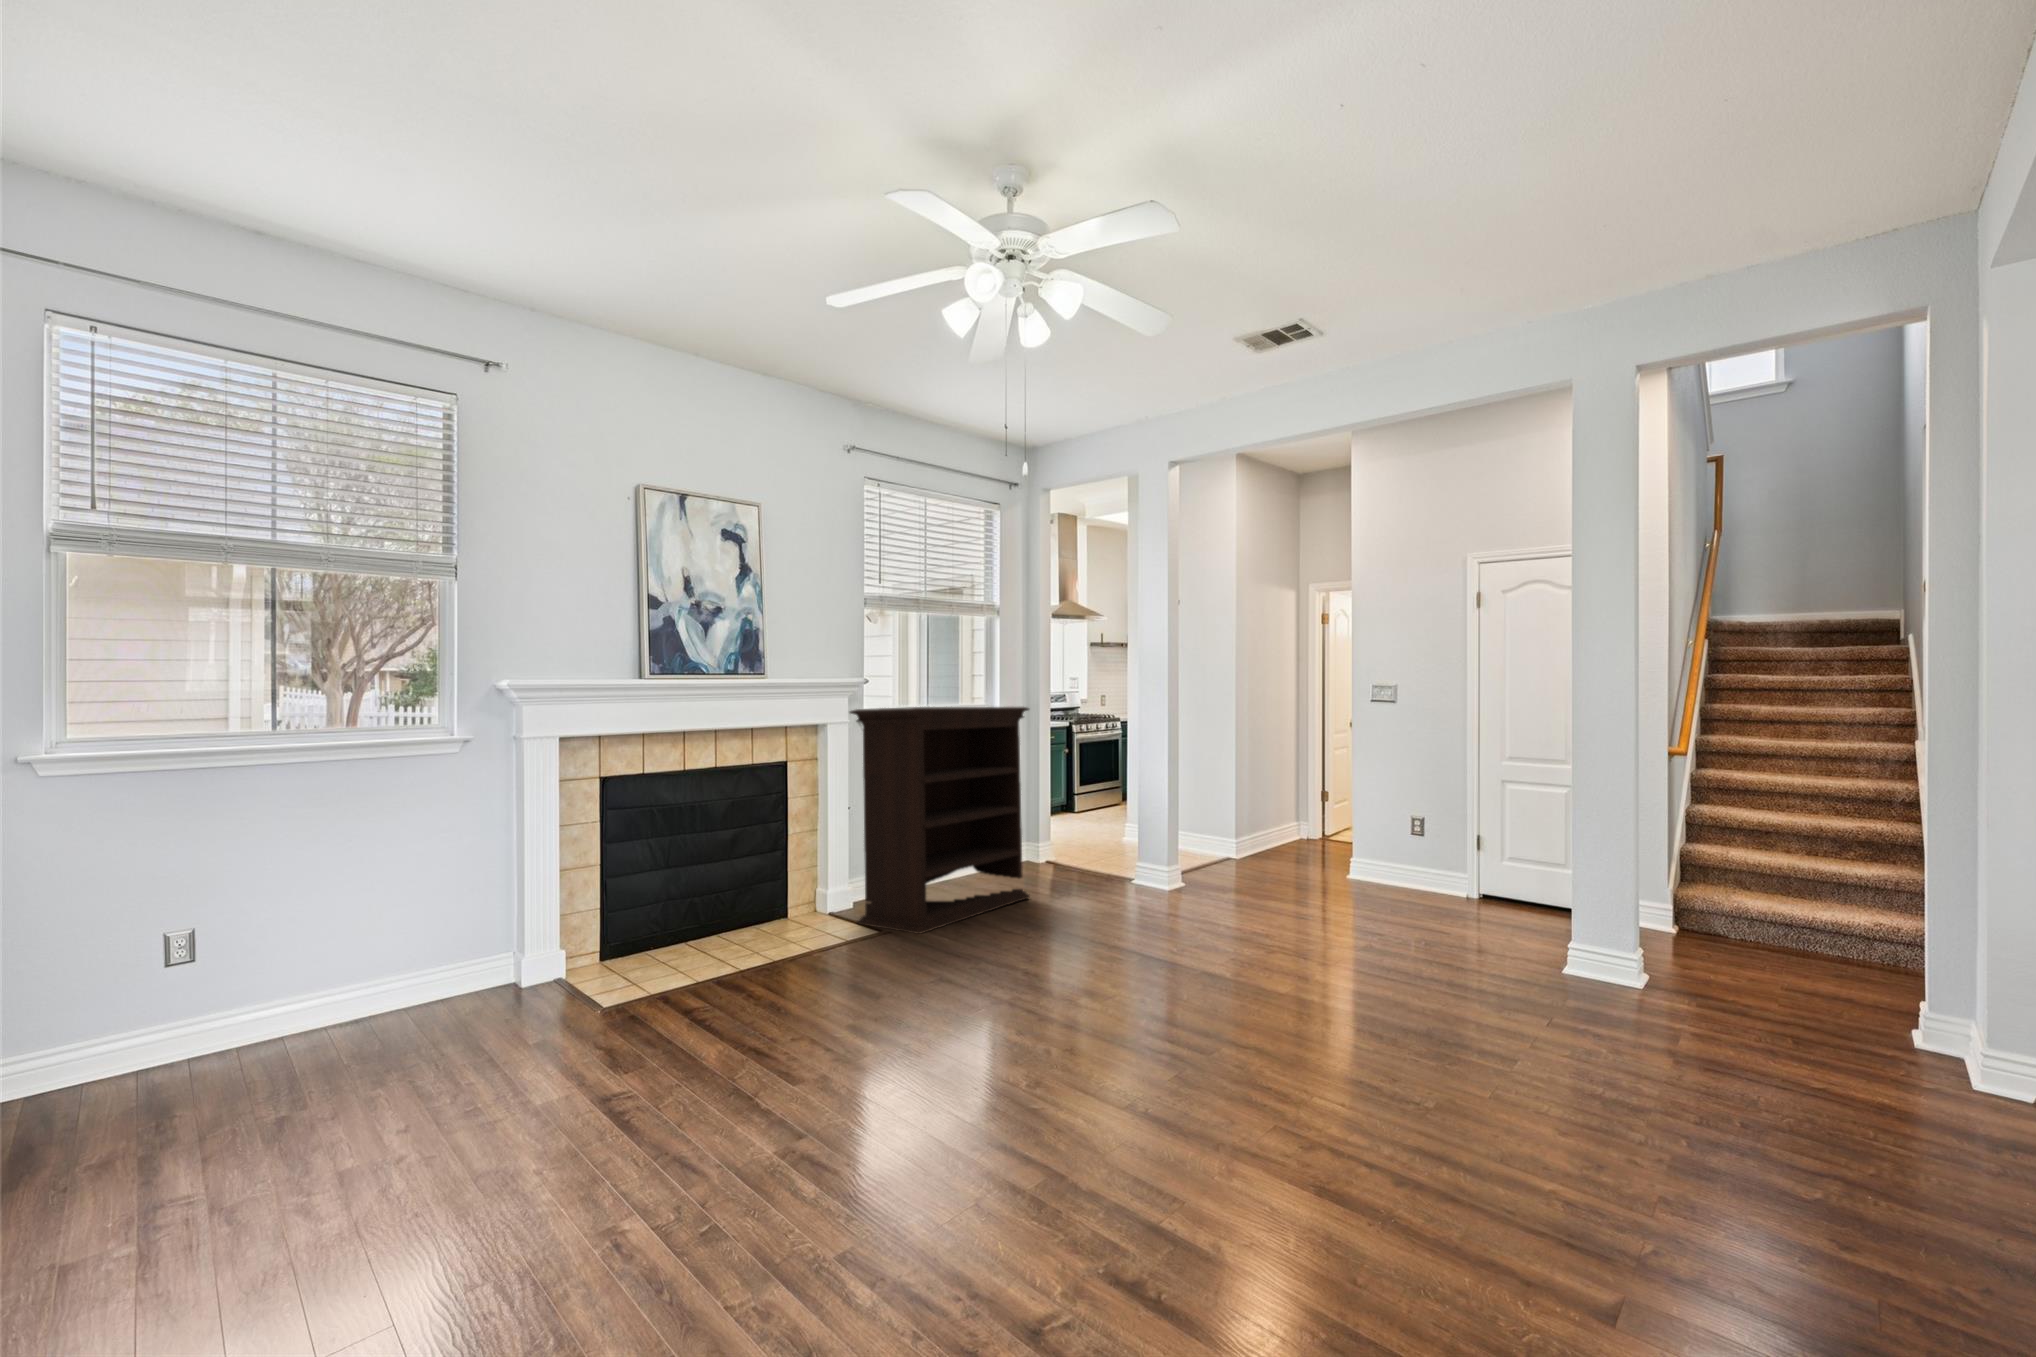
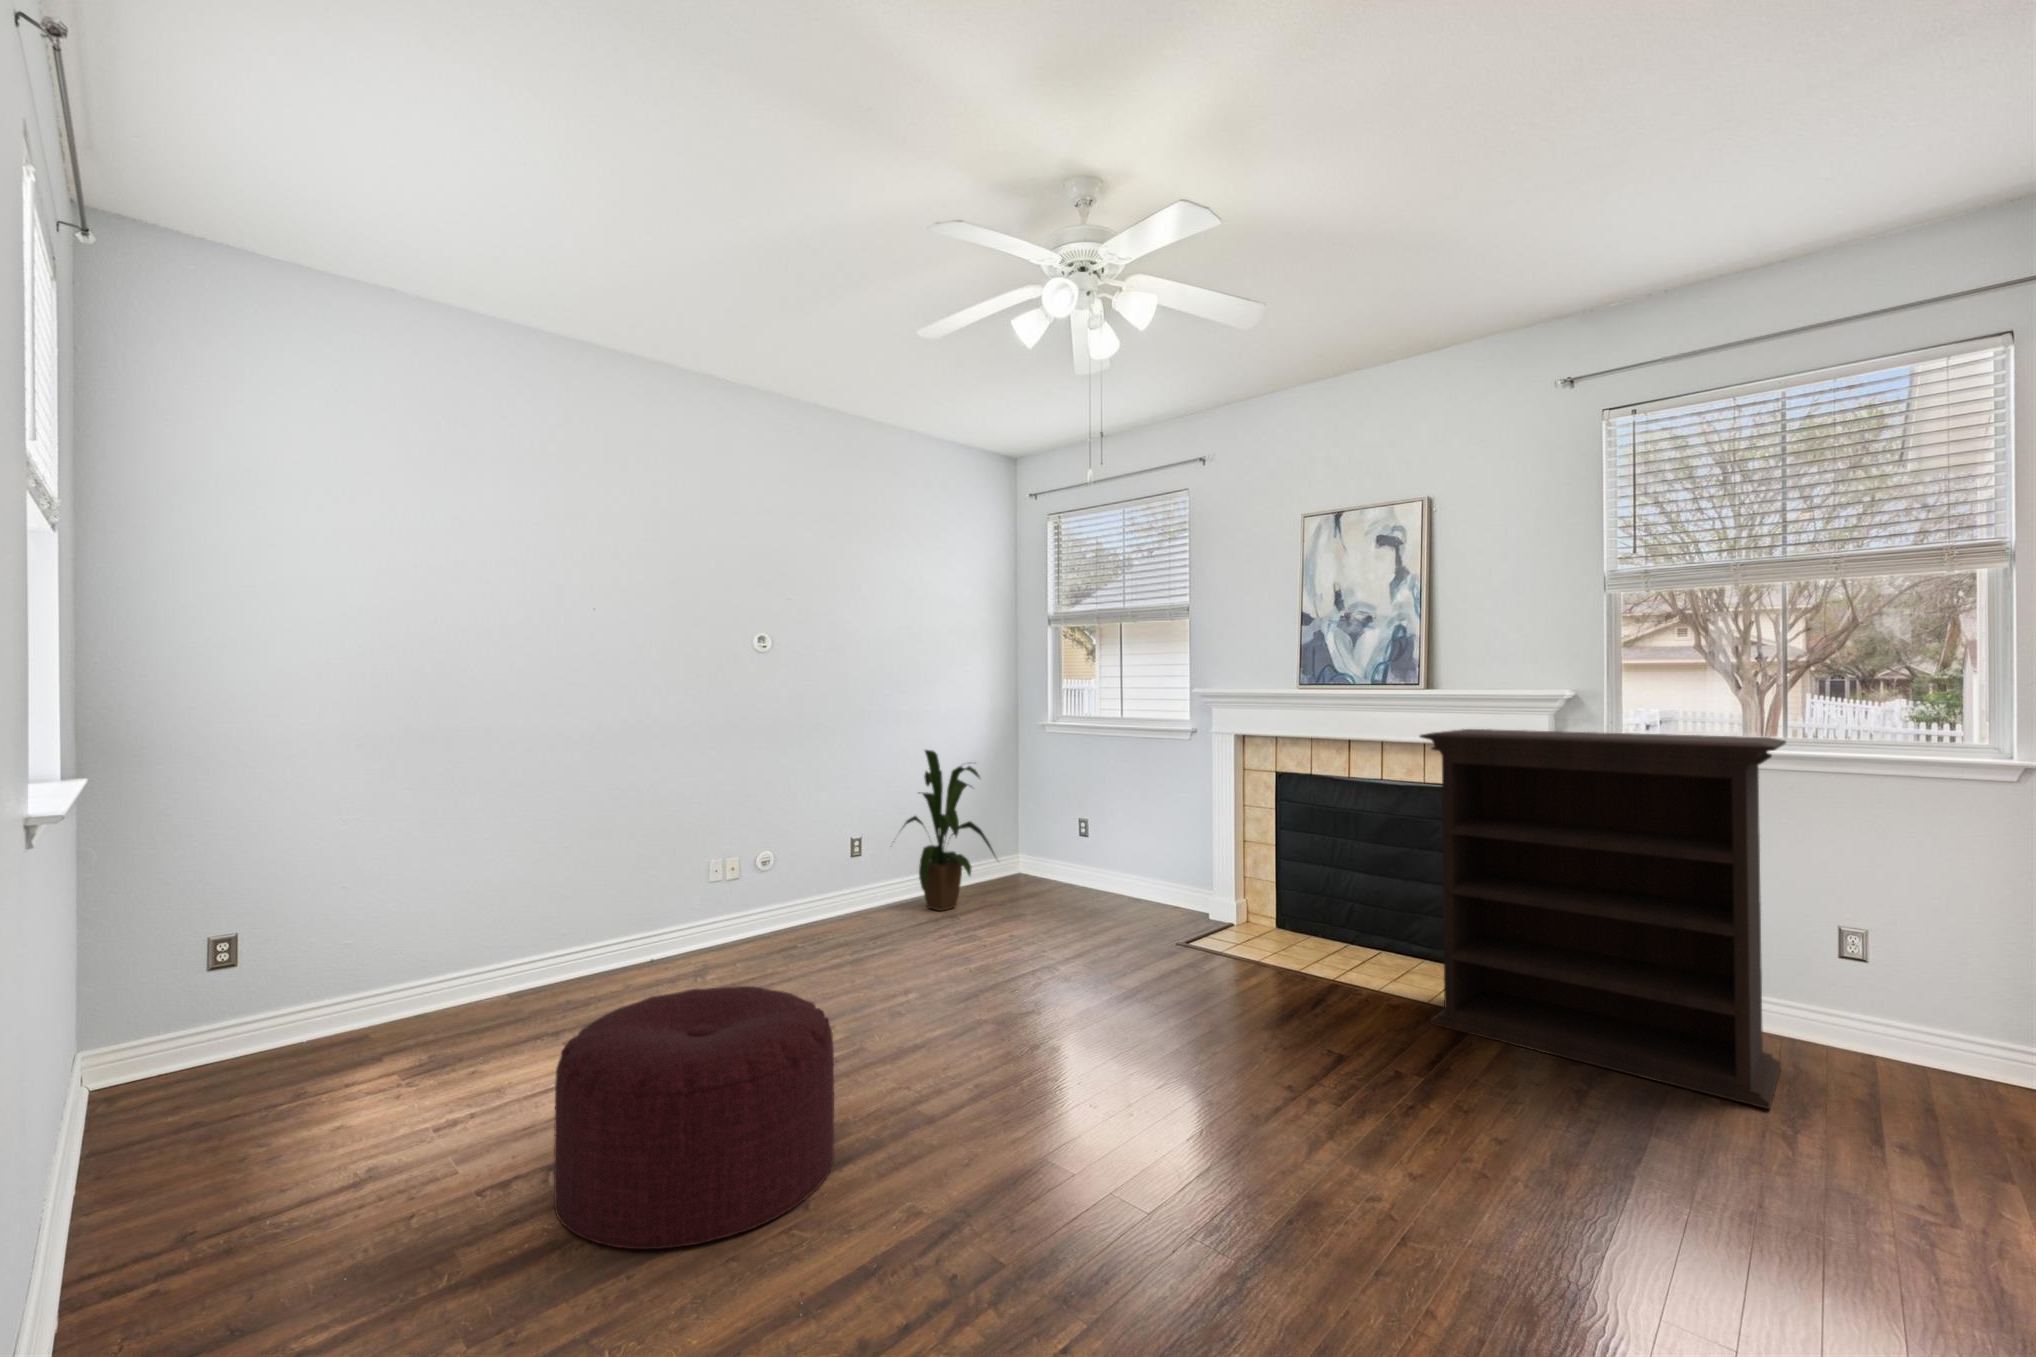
house plant: none [47,777,429,1187] -> present [893,750,995,911]
ottoman: none [1244,951,1565,1227] -> present [554,986,834,1249]

